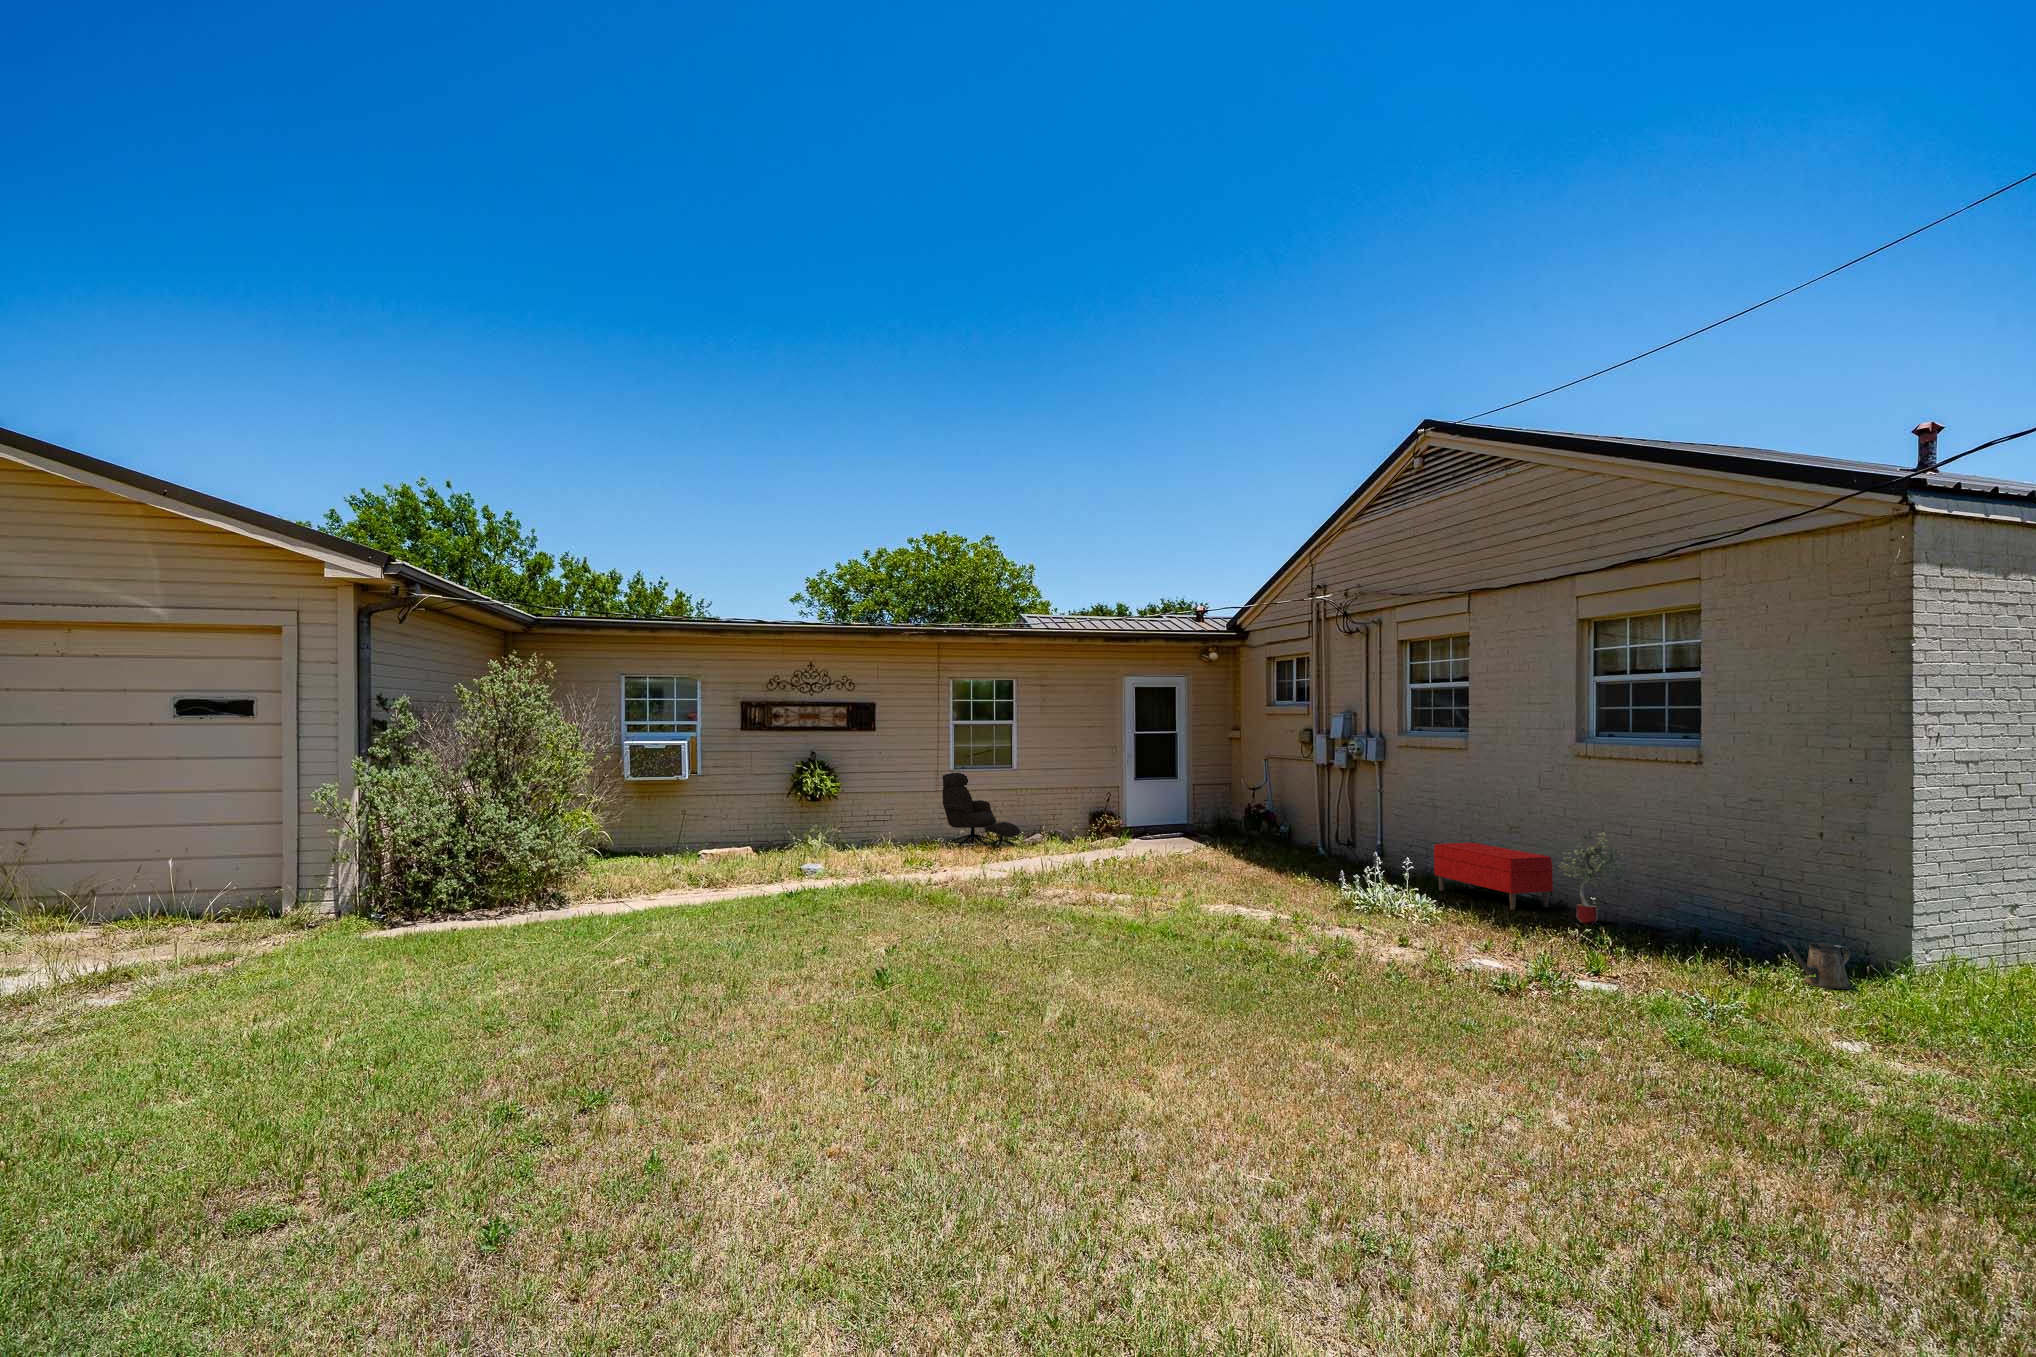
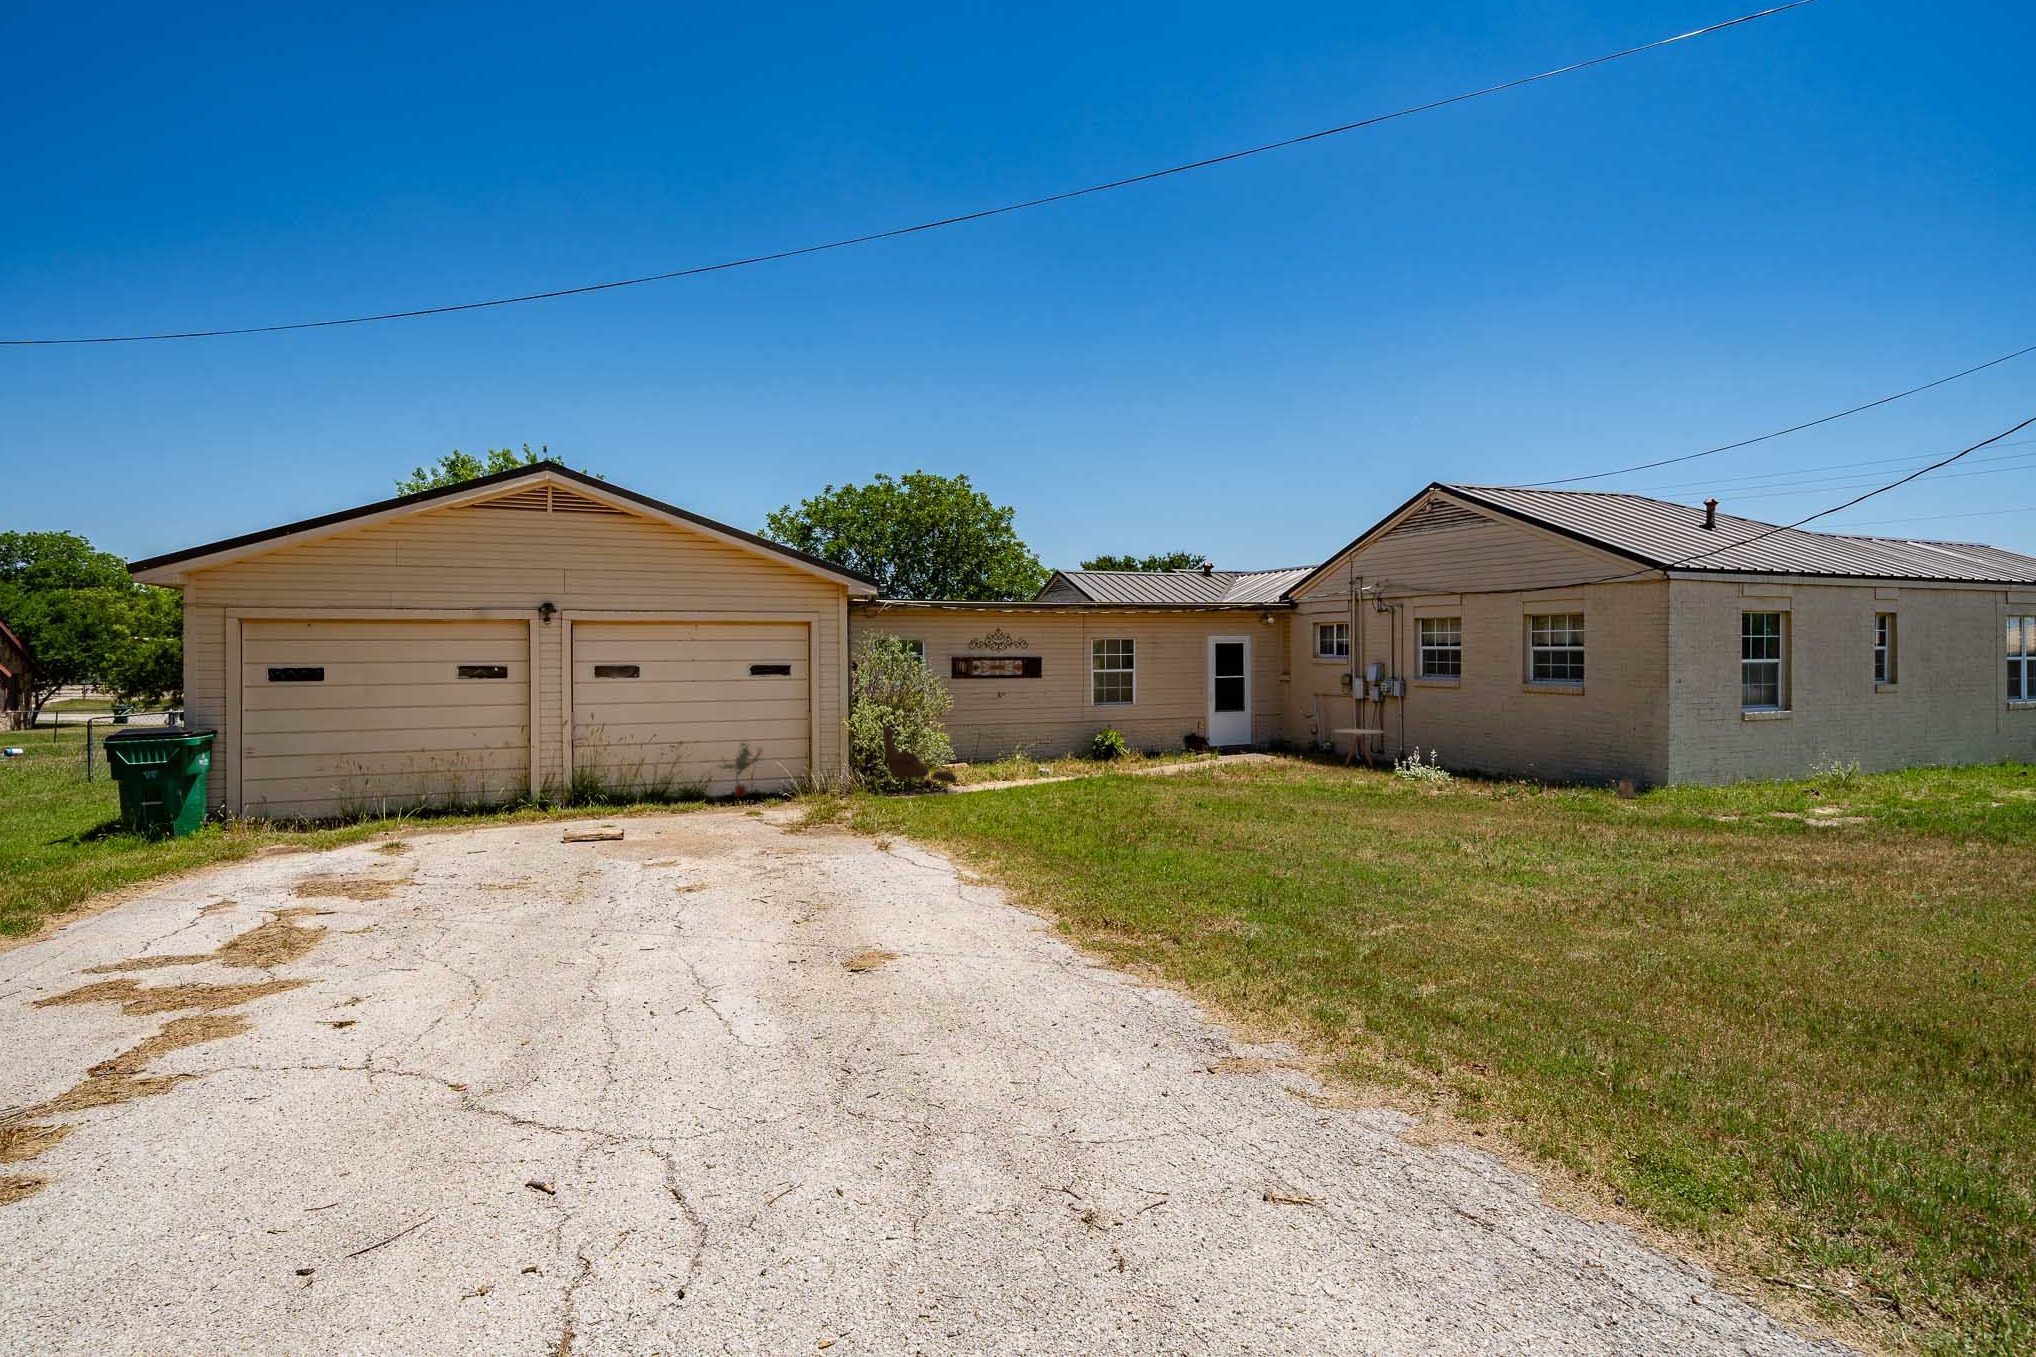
lounge chair: present [943,773,1020,847] -> present [883,726,957,794]
round table: none [1281,808,1357,865] -> present [1335,729,1383,764]
potted tree: present [1559,831,1624,924] -> present [718,741,763,797]
bench: present [1434,843,1553,910] -> none [1438,746,1506,780]

